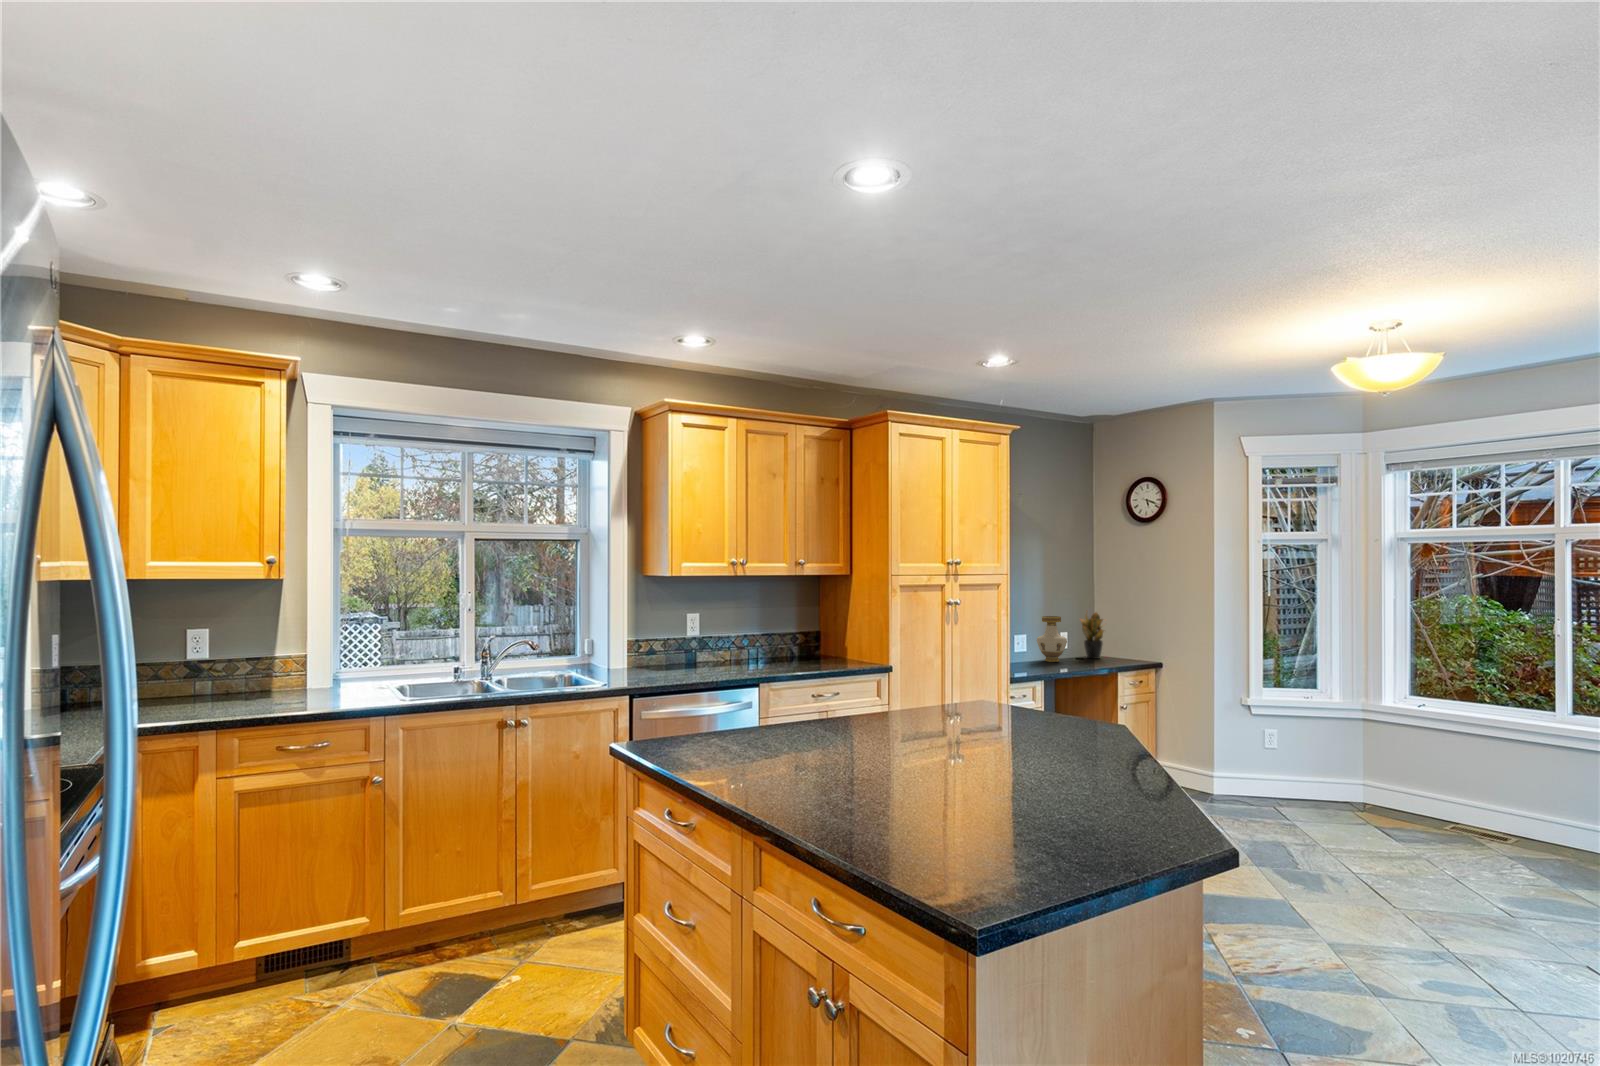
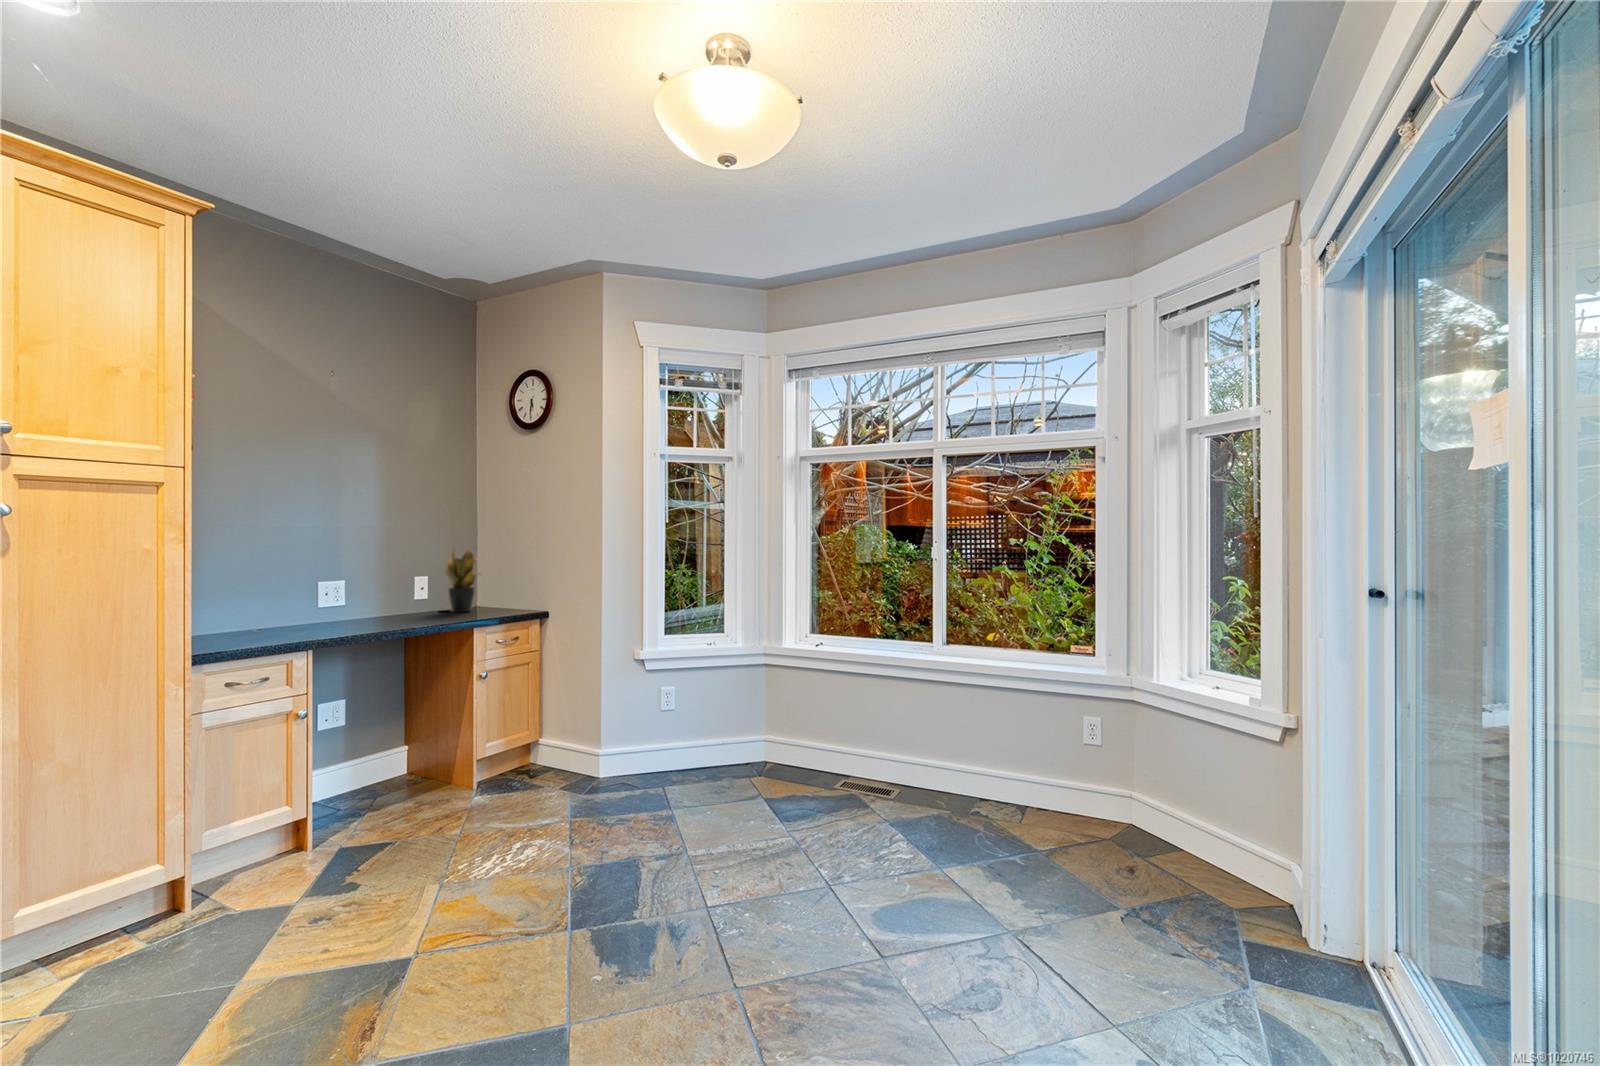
vase: present [1037,616,1067,662] -> none [366,555,413,618]

